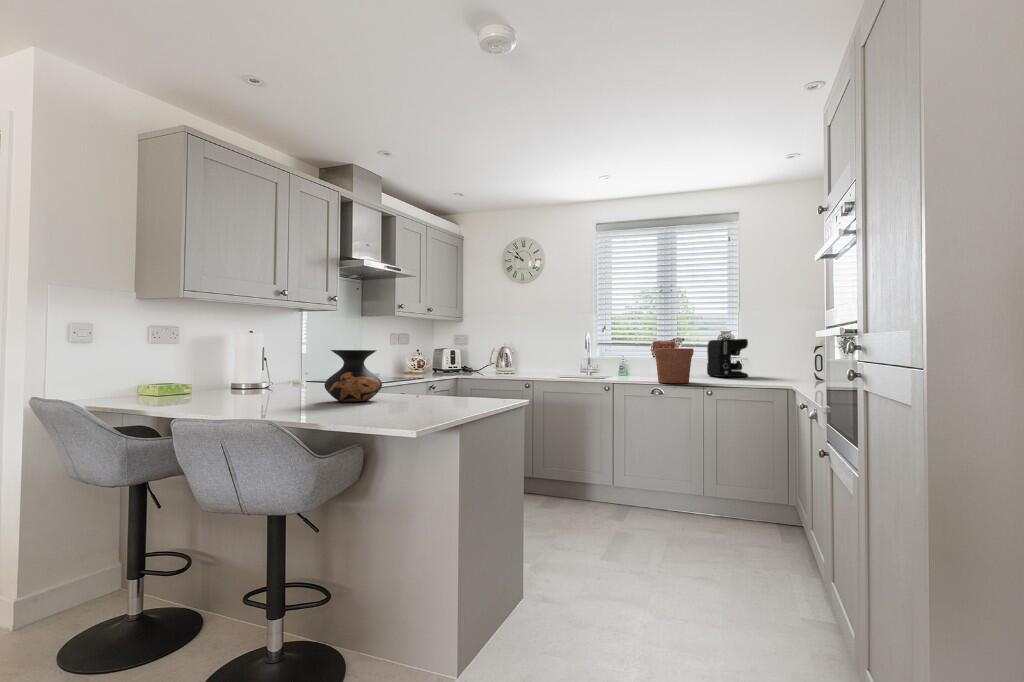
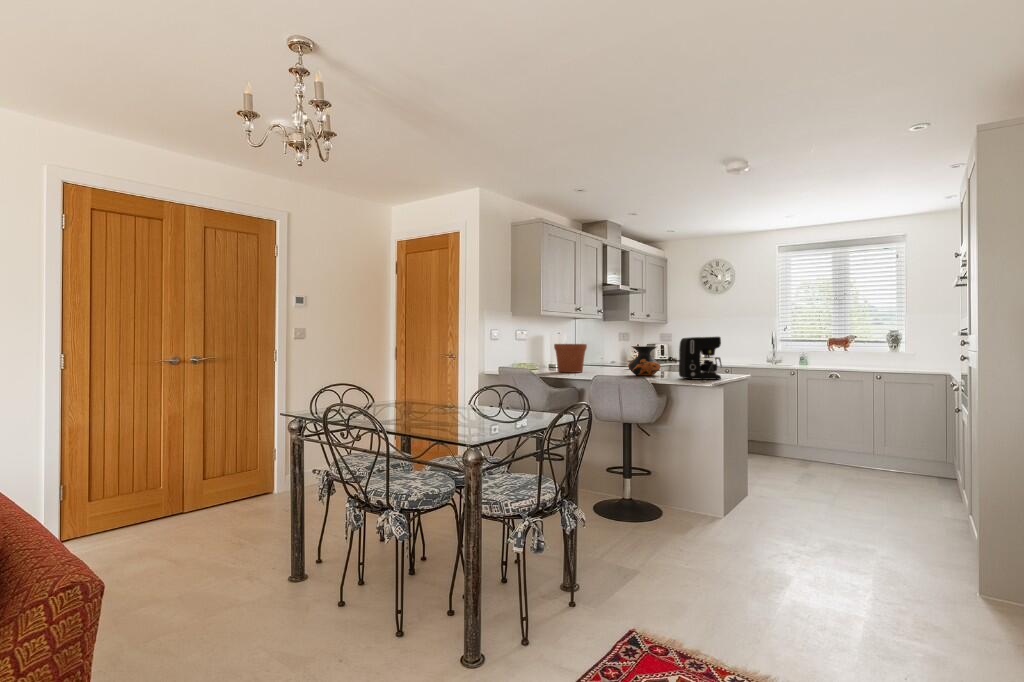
coffee maker: present [707,339,748,377] -> present [679,337,722,380]
flower pot: present [654,348,694,383] -> present [554,344,587,373]

